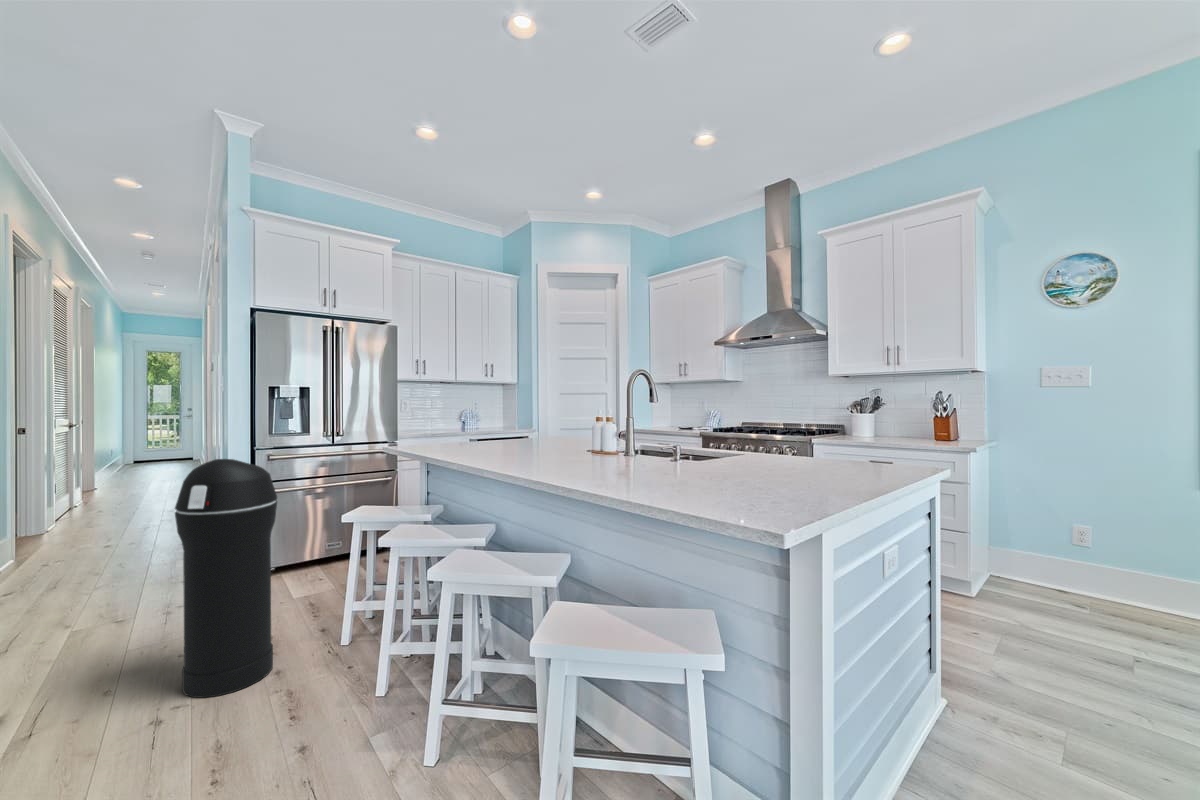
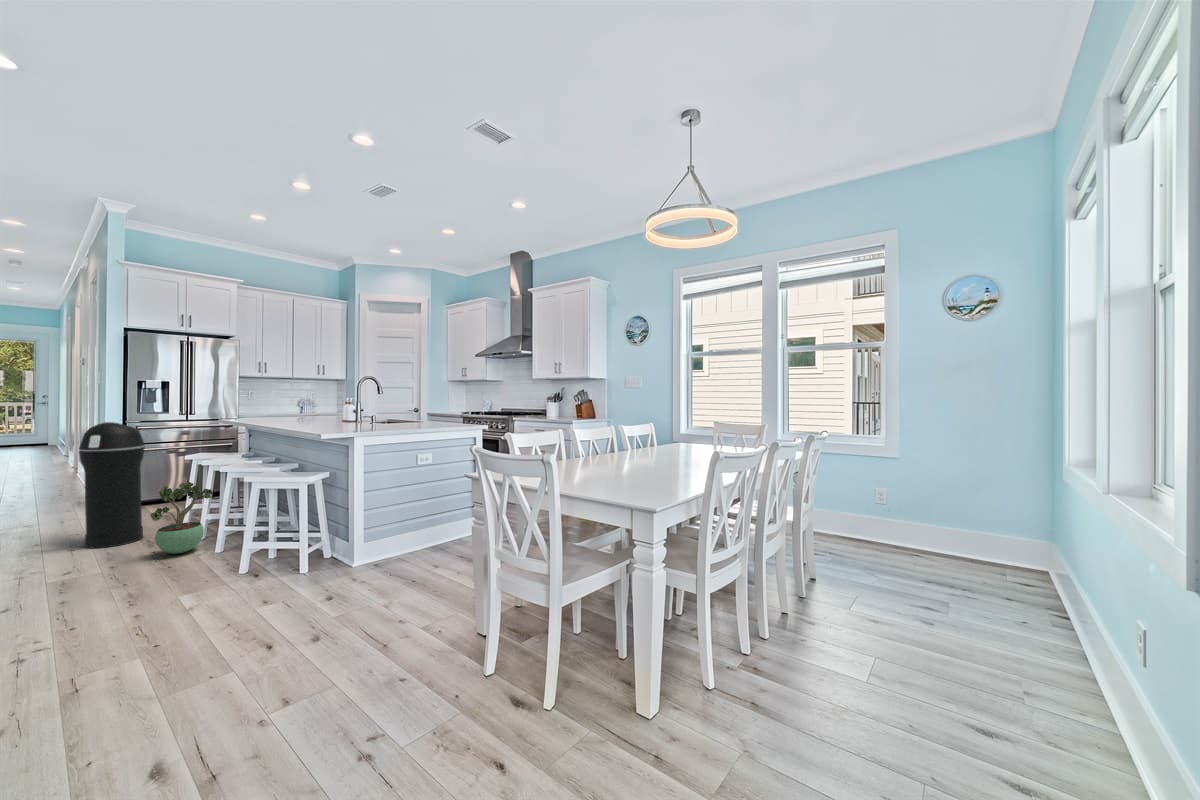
potted plant: none [285,587,393,744] -> present [150,481,212,554]

